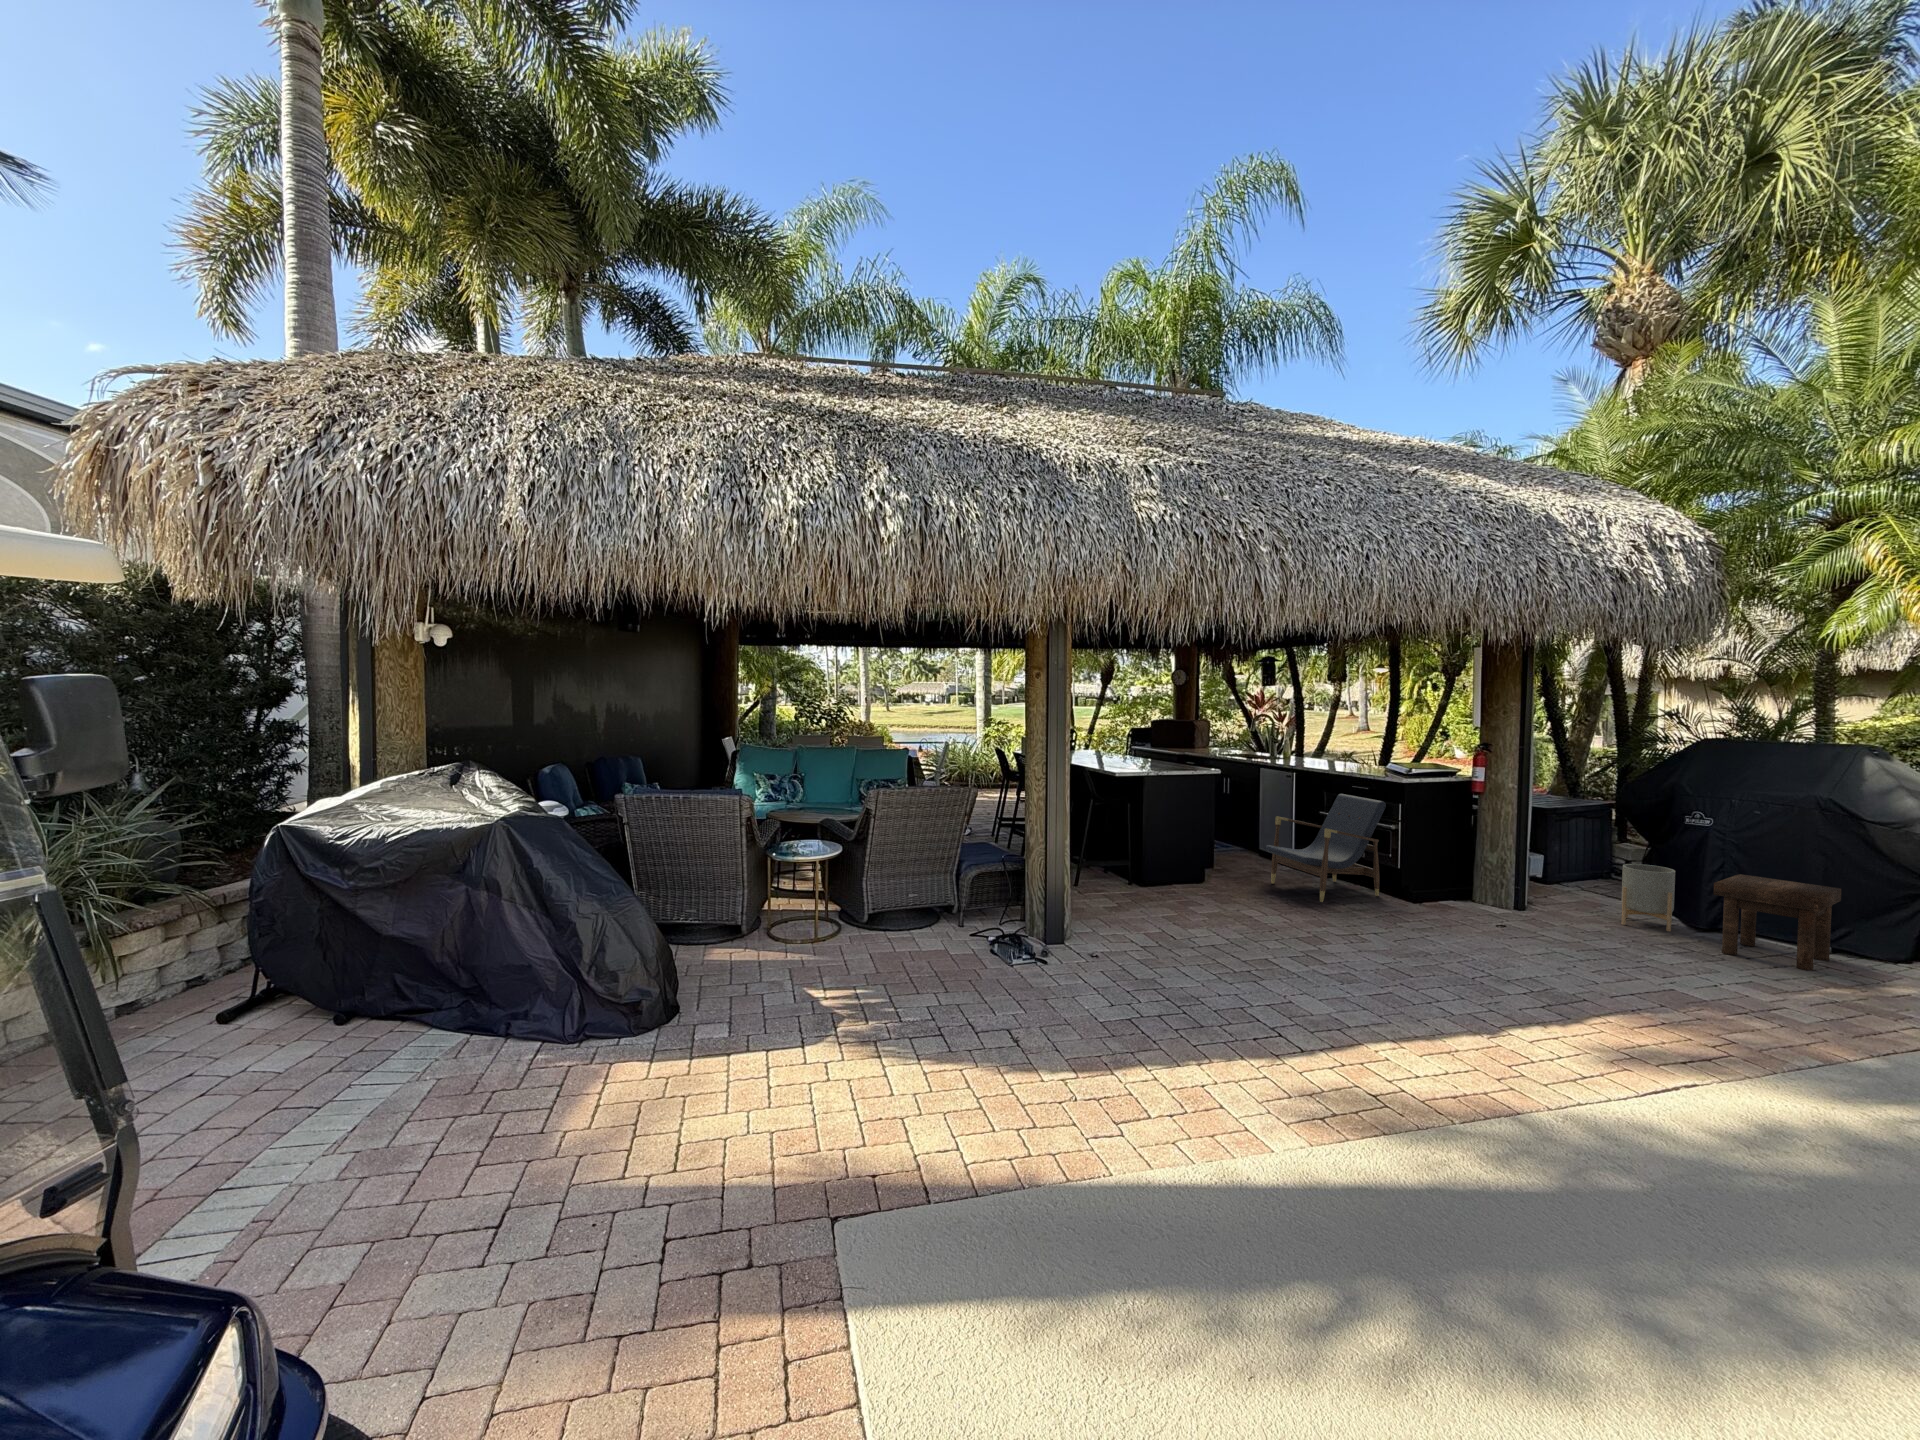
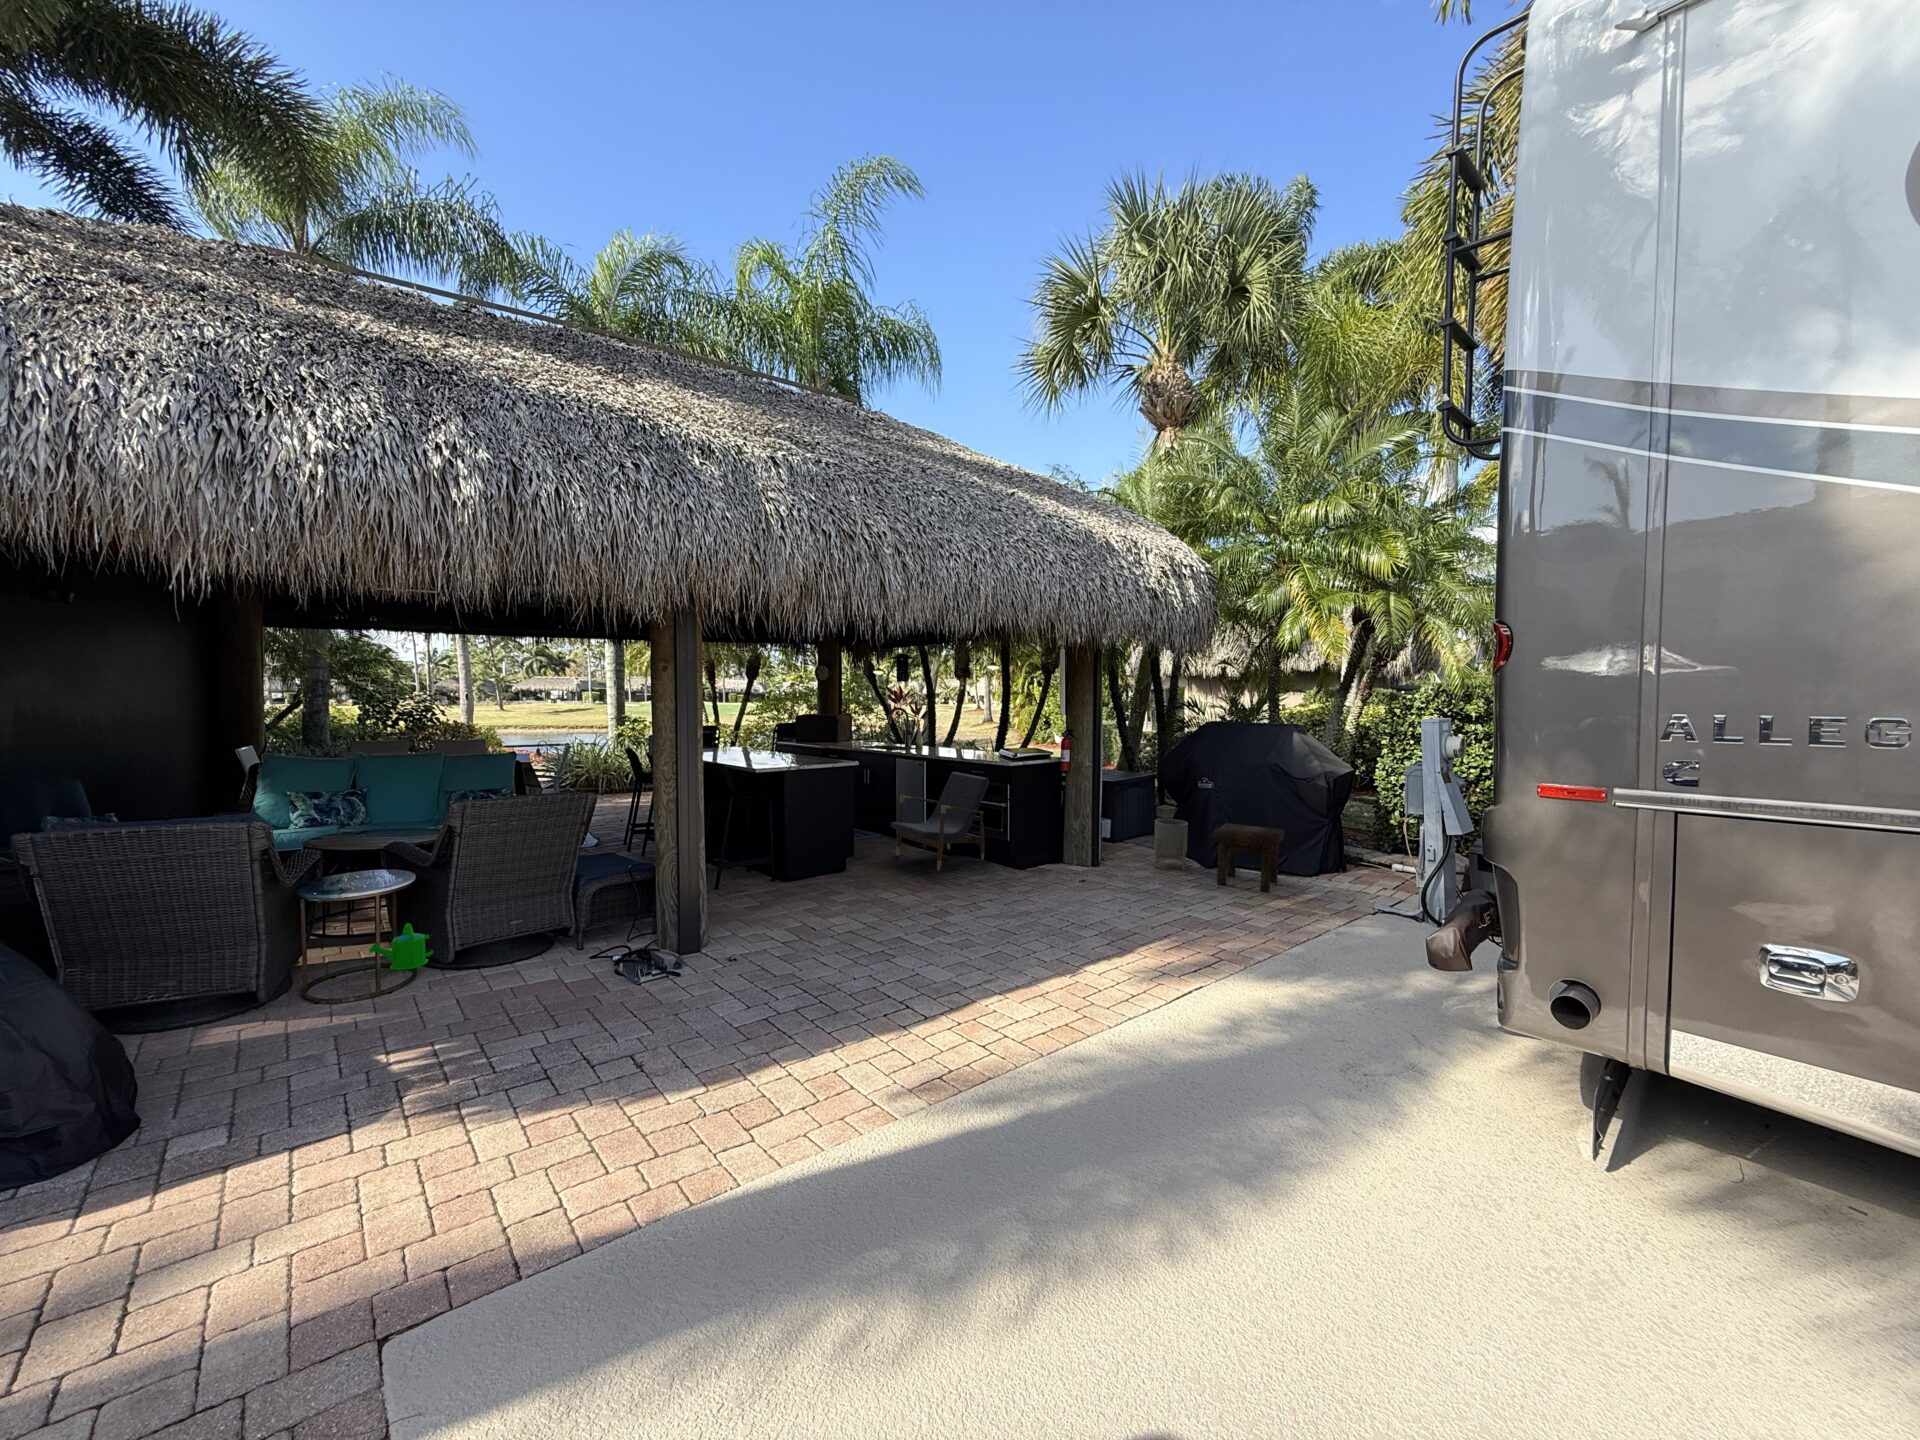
watering can: none [808,894,856,932] -> present [369,923,433,970]

